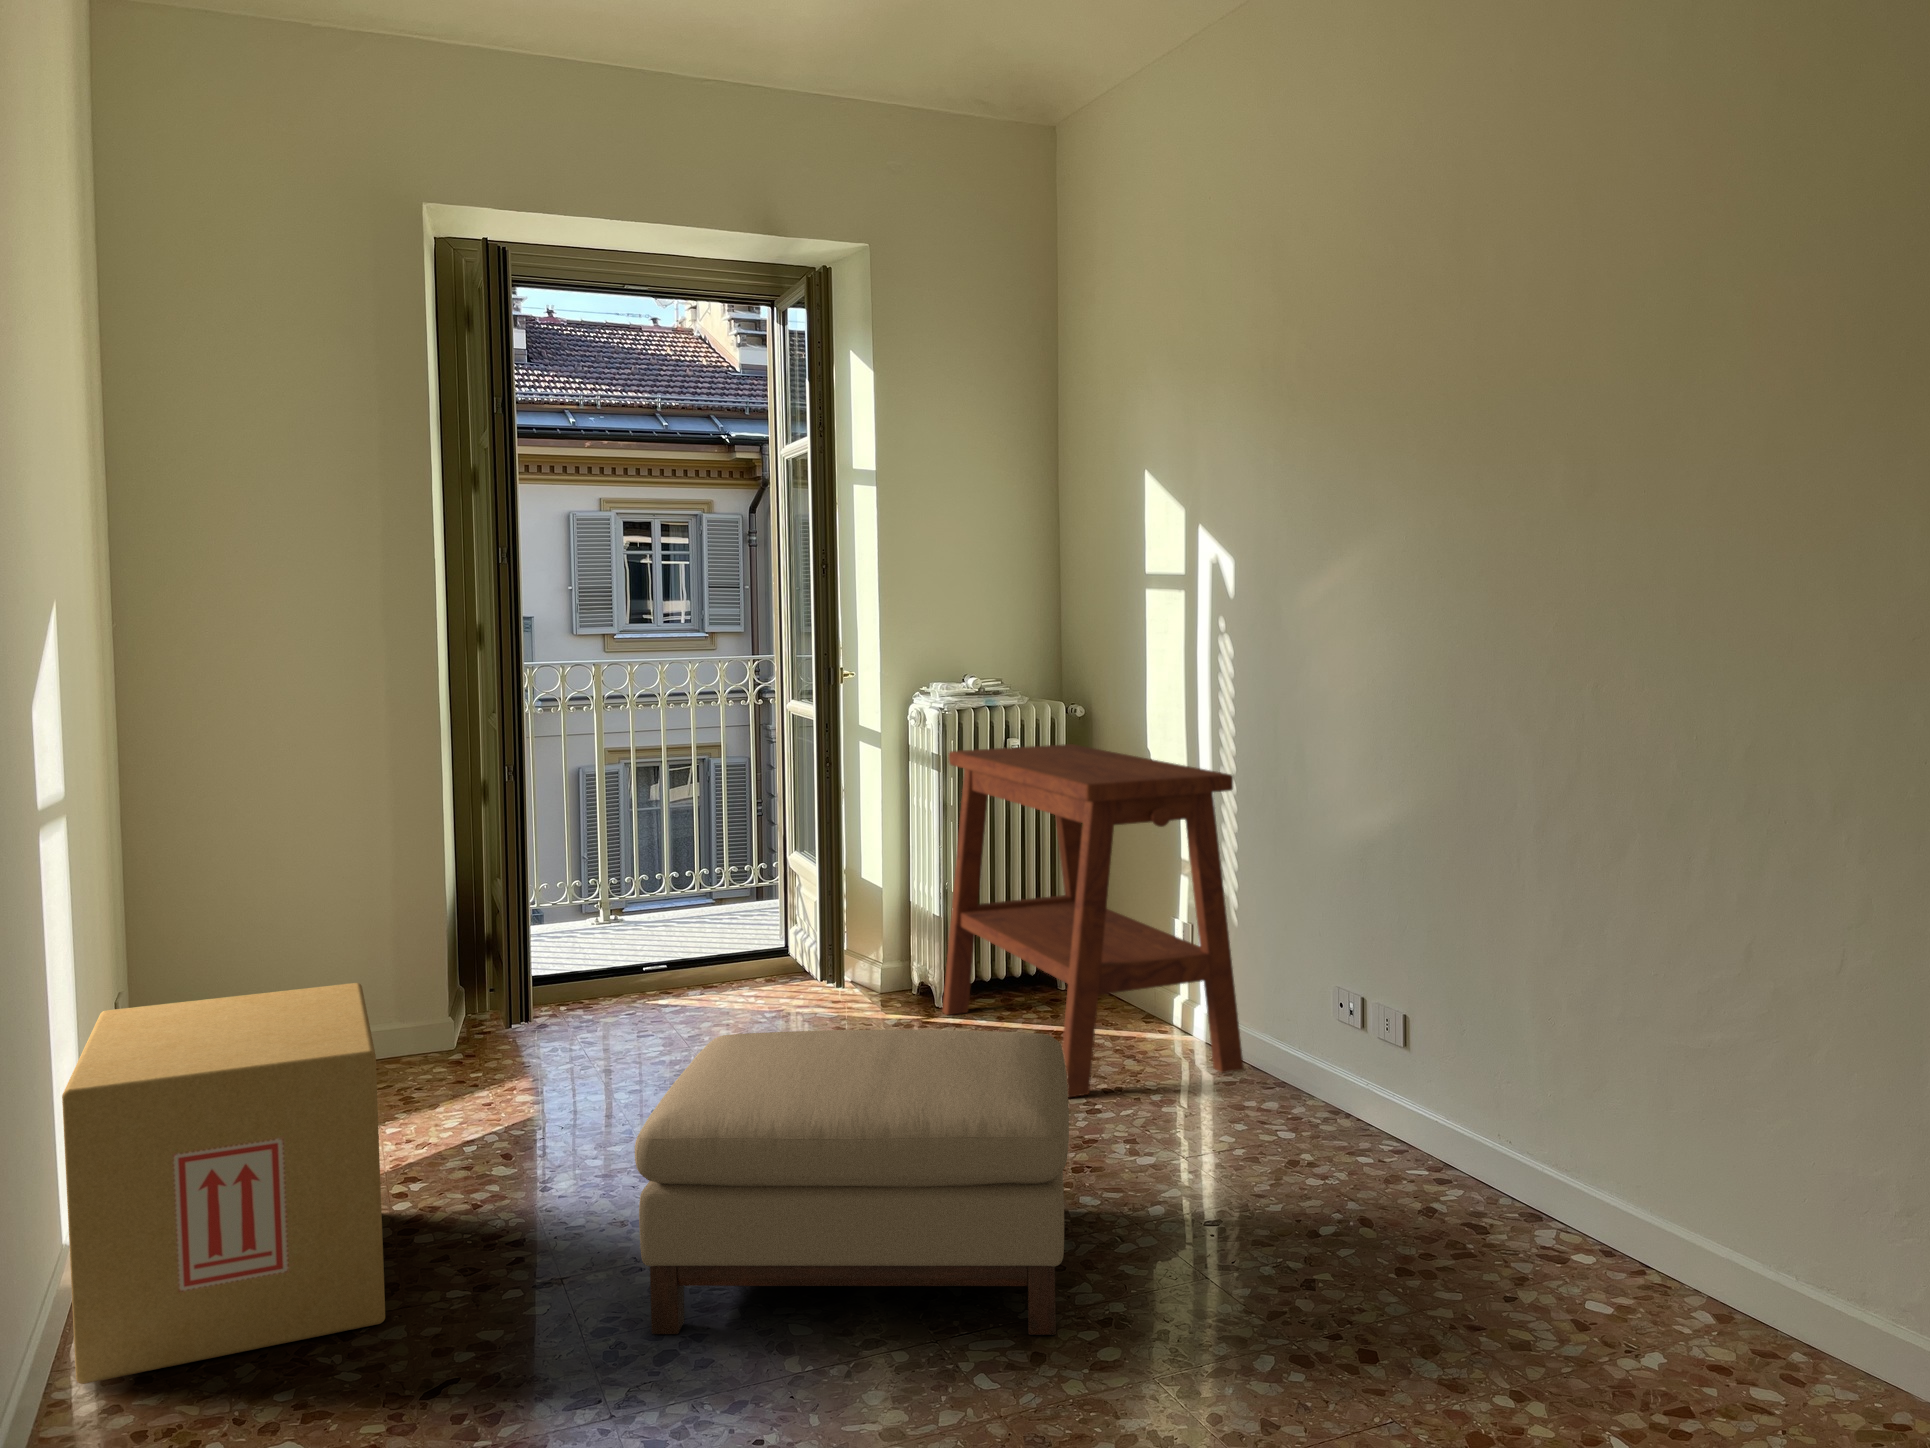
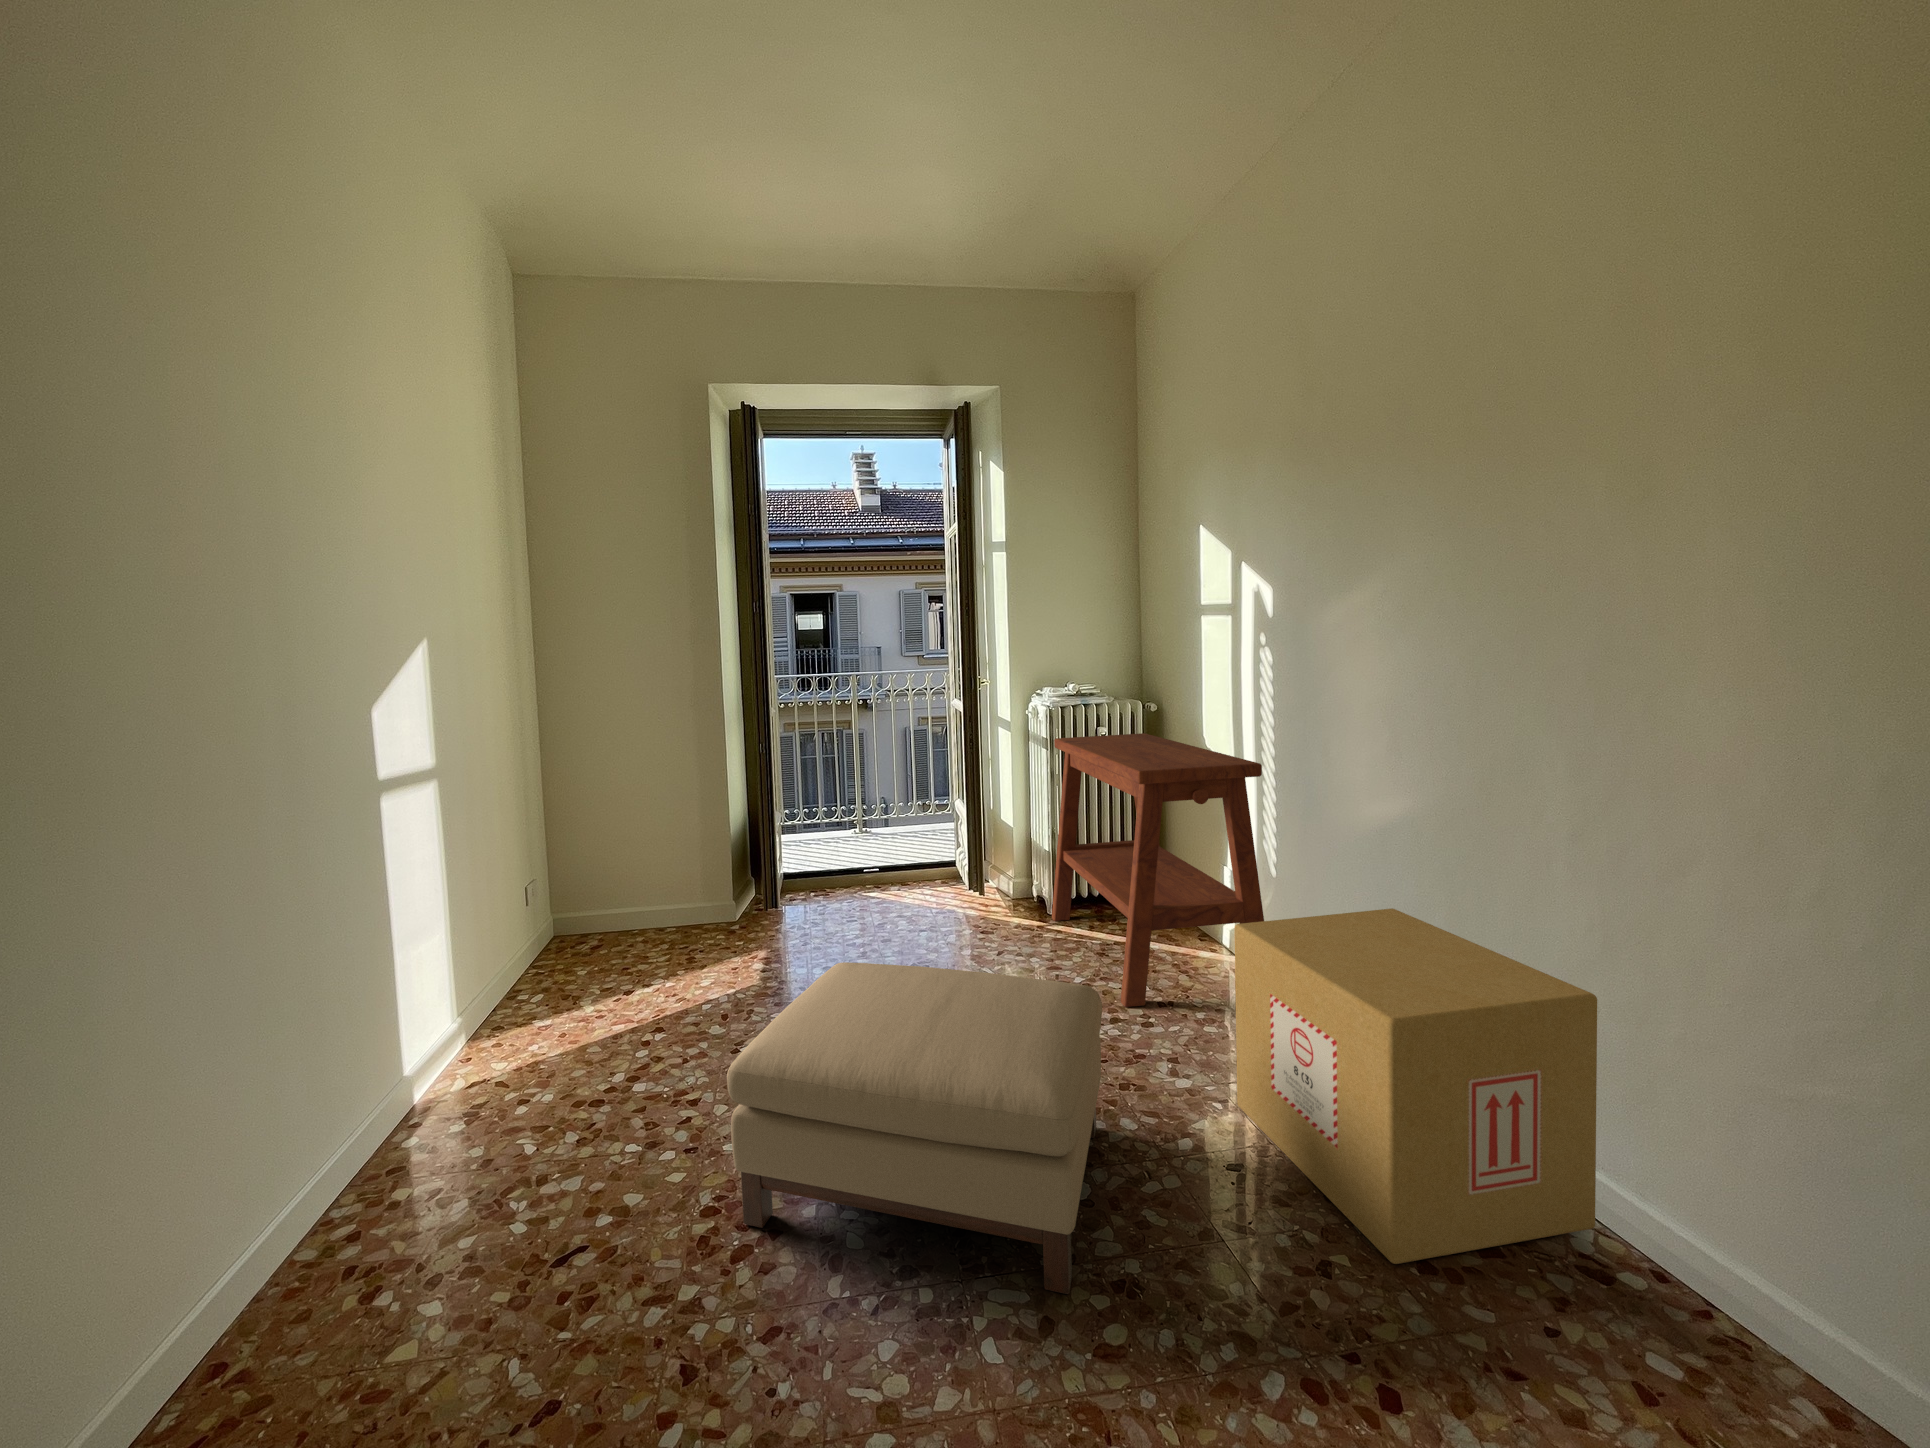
cardboard box: present [62,983,385,1384] -> present [1234,908,1597,1264]

